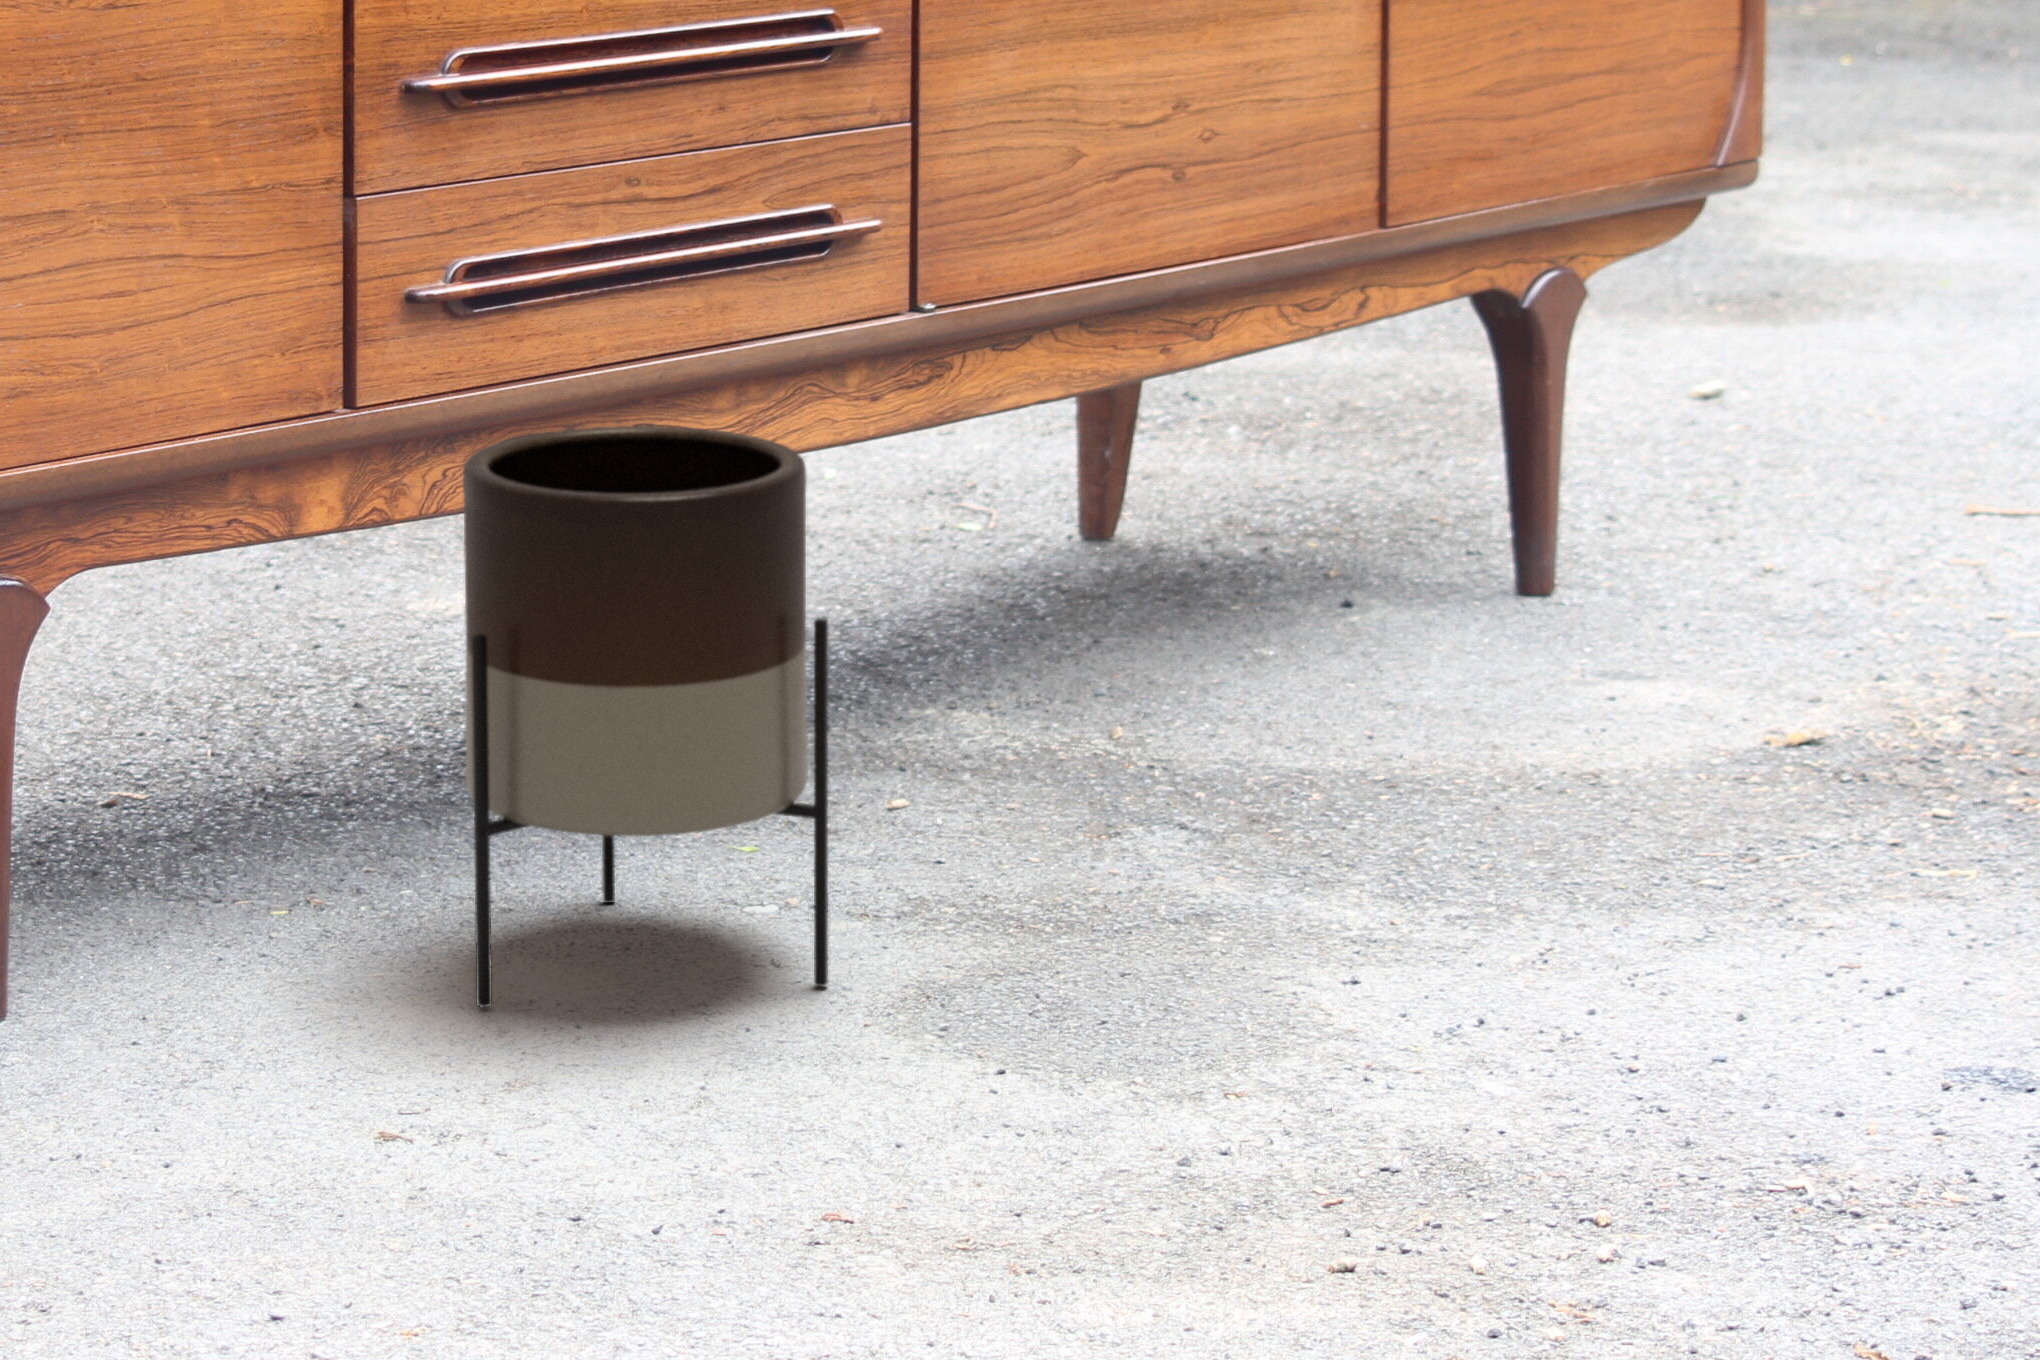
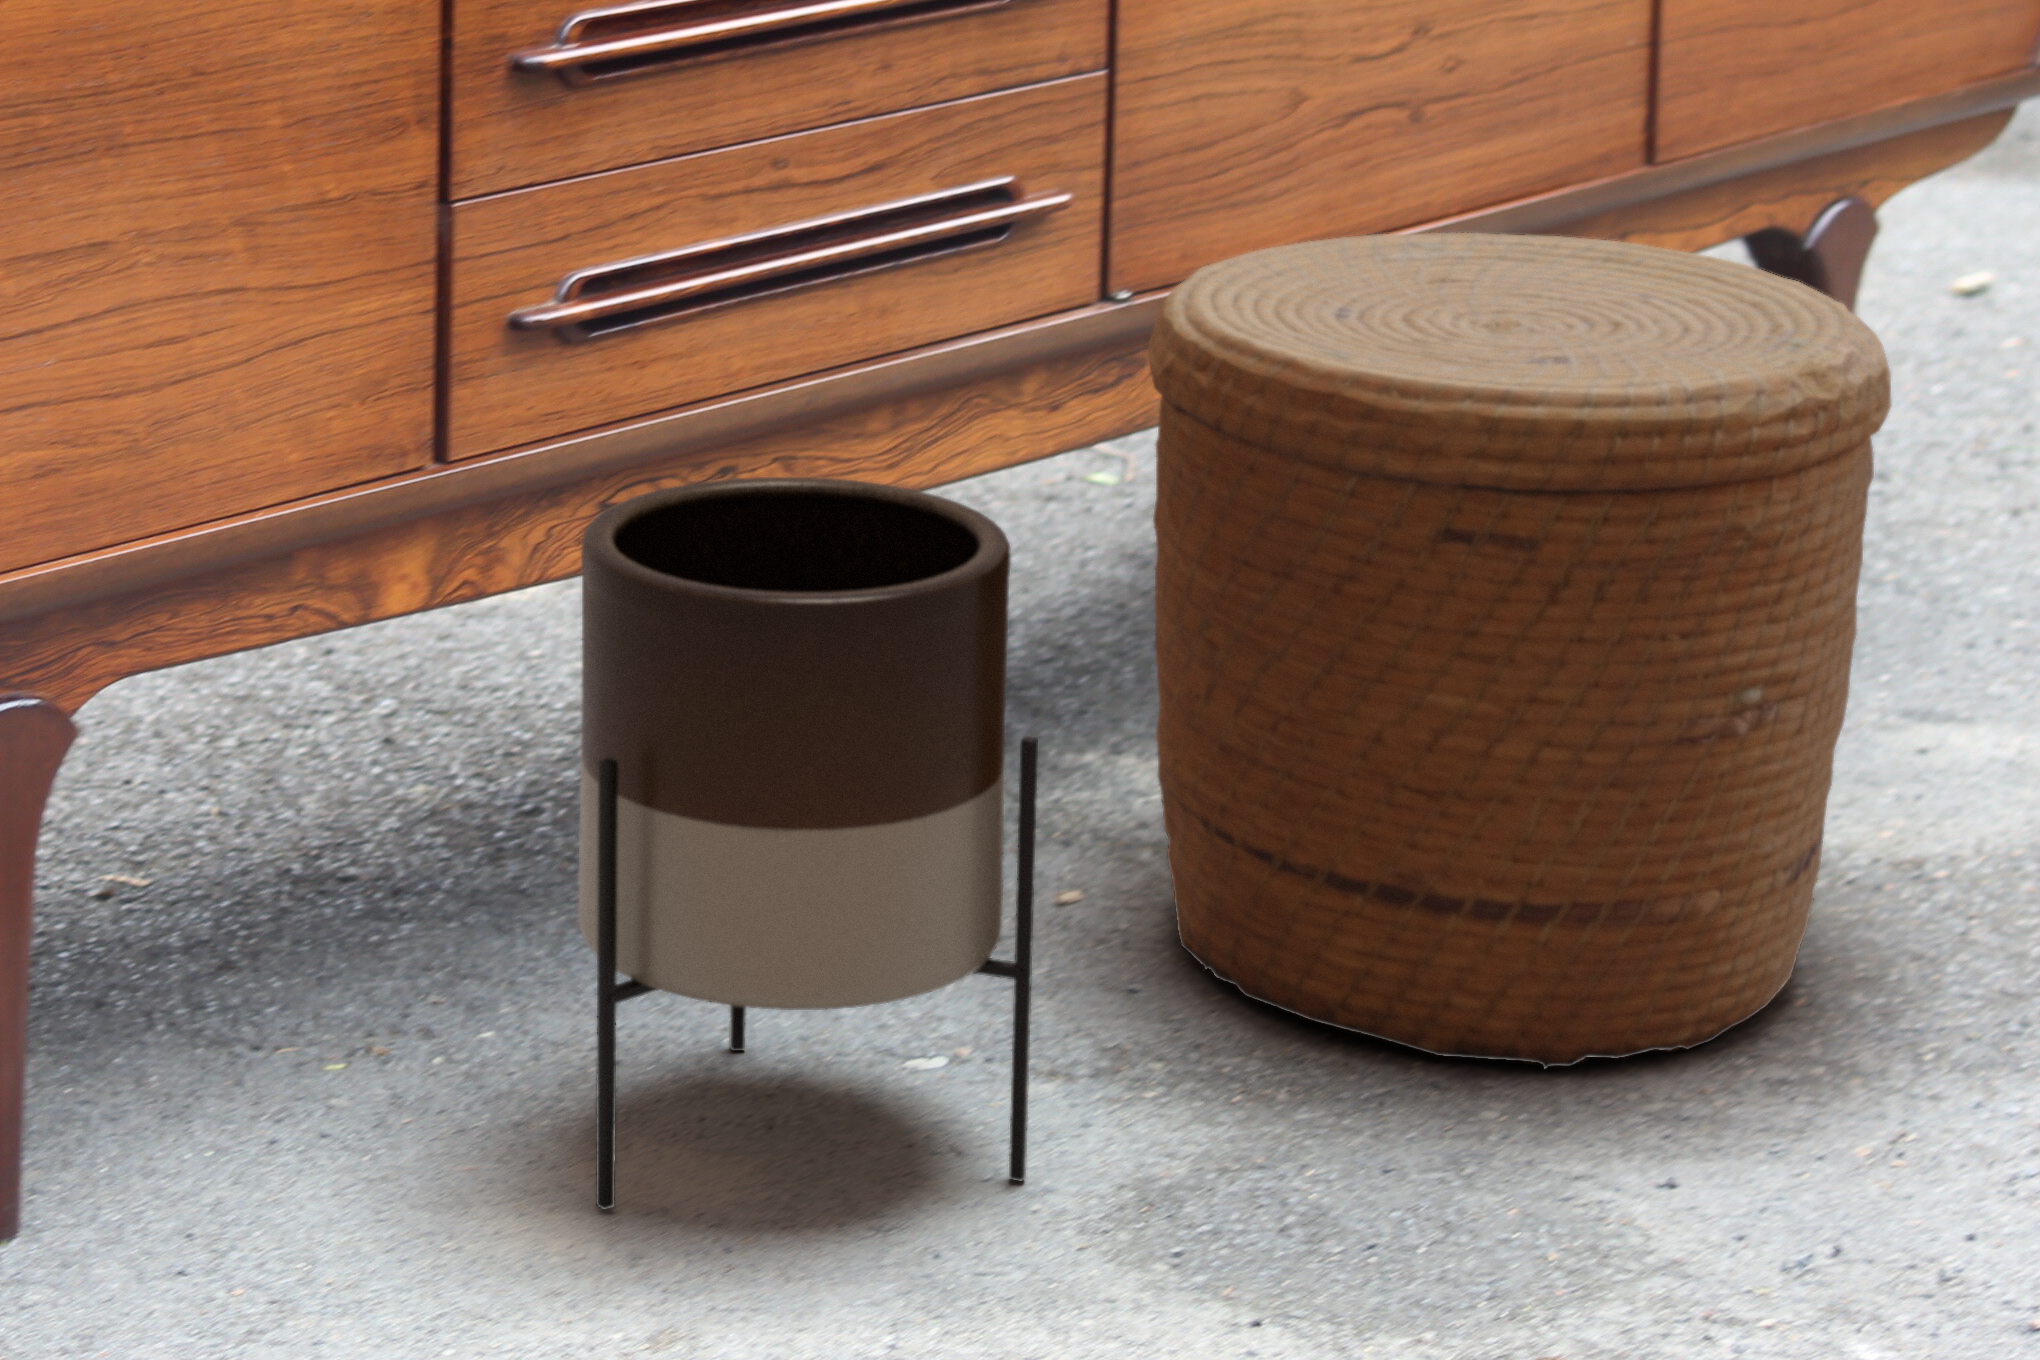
woven basket: none [940,259,1533,910] -> present [1148,233,1892,1068]

